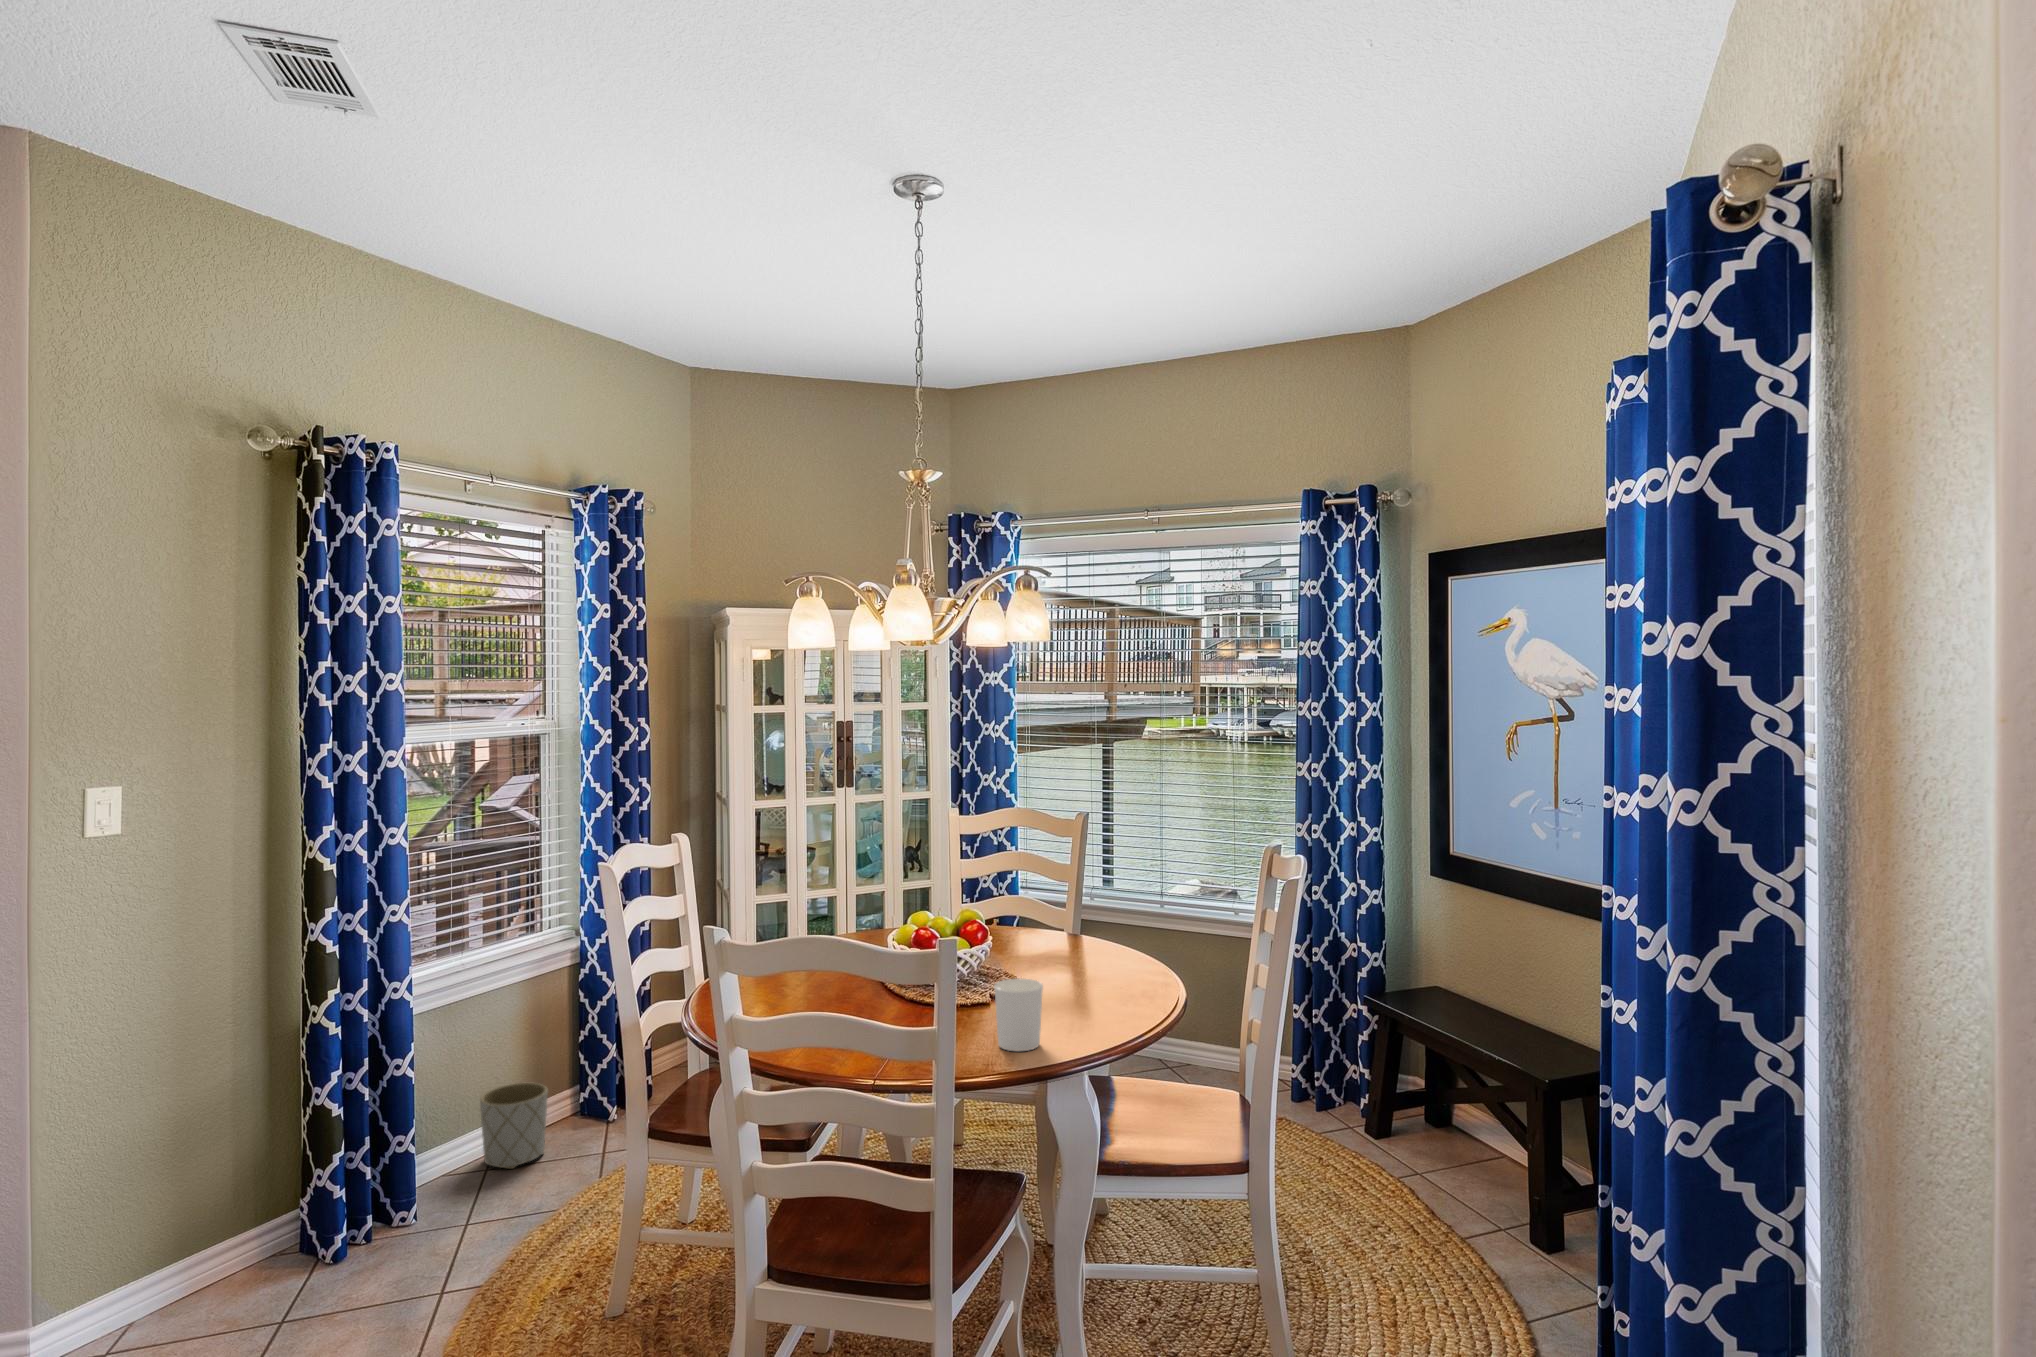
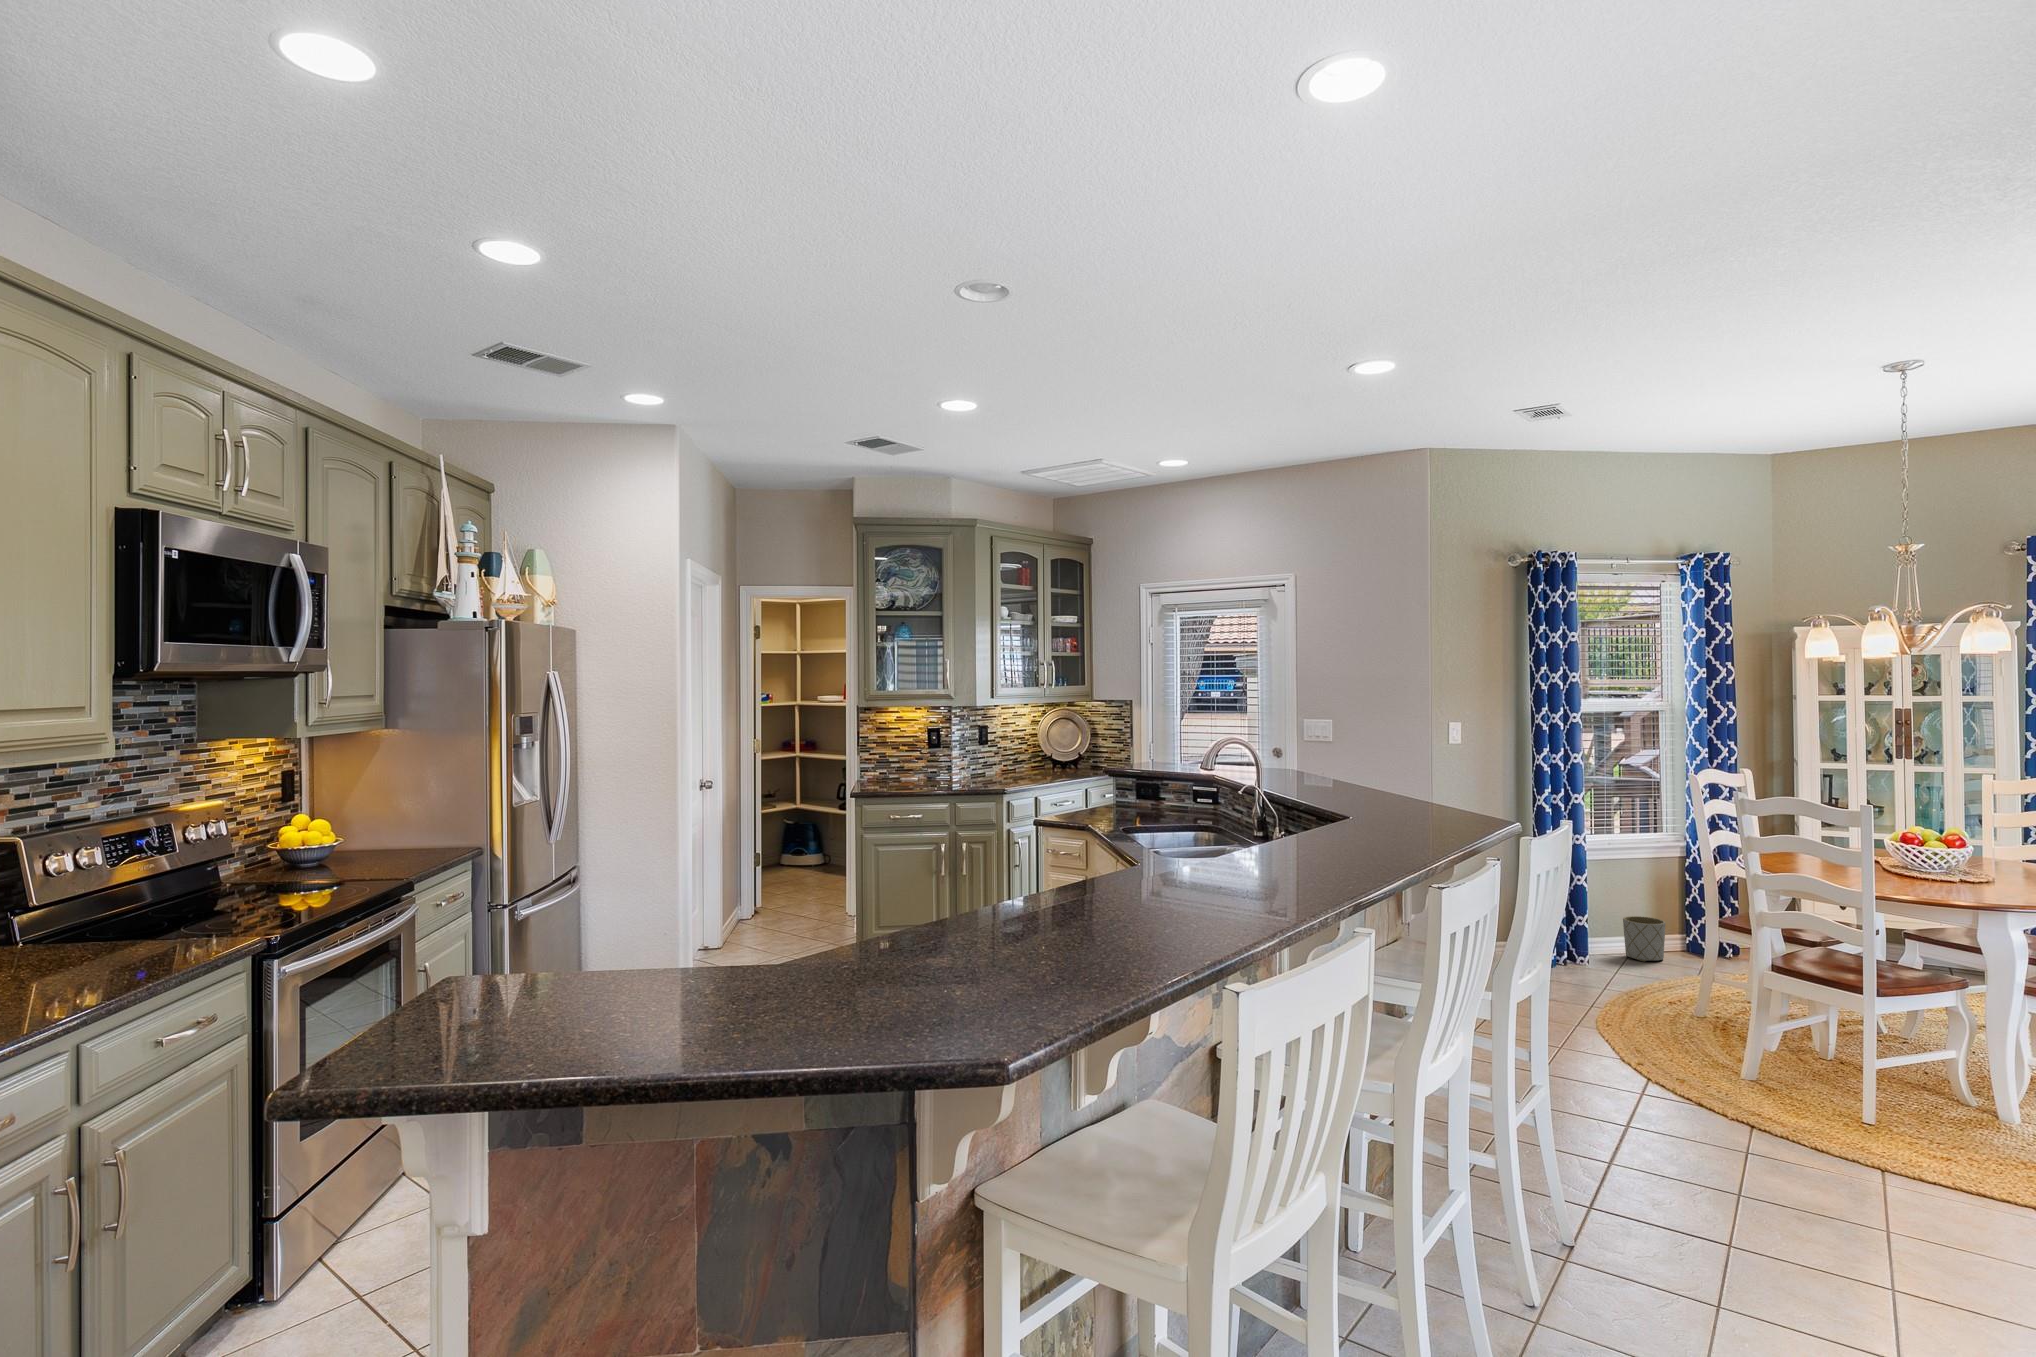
candle holder: present [994,979,1043,1051] -> none [1964,851,2004,892]

